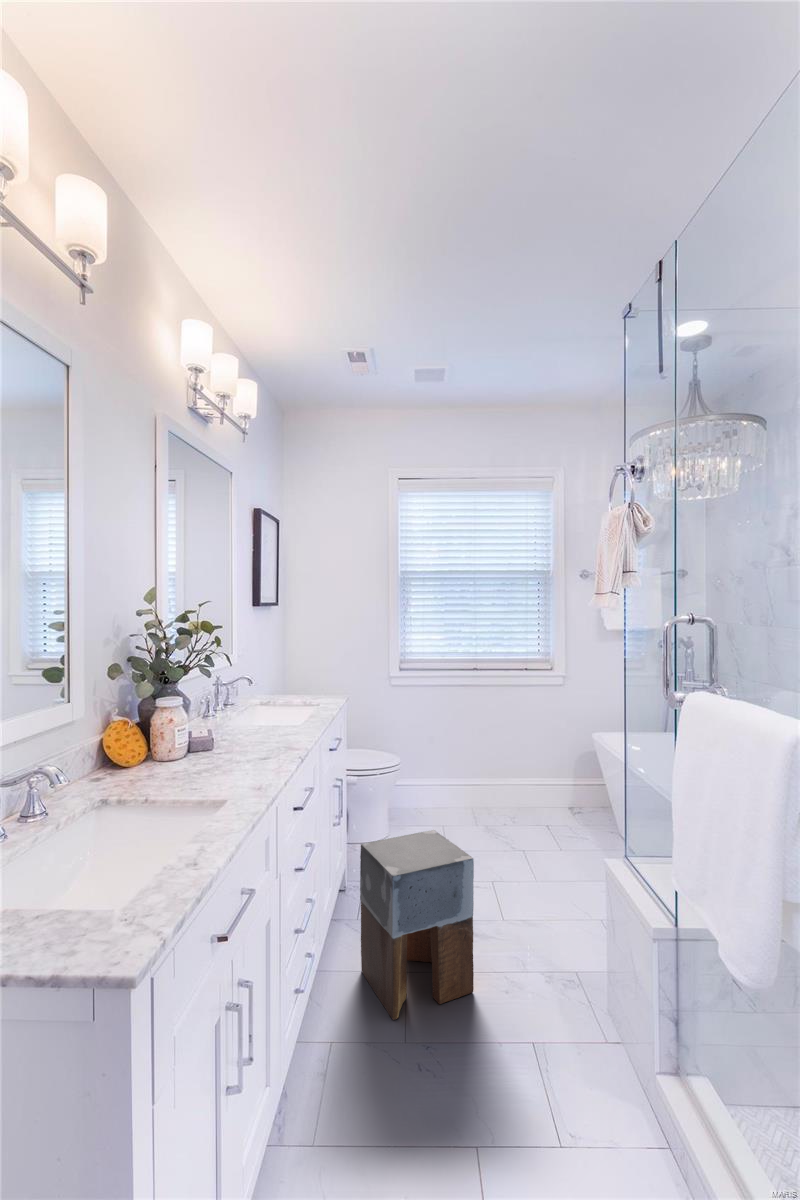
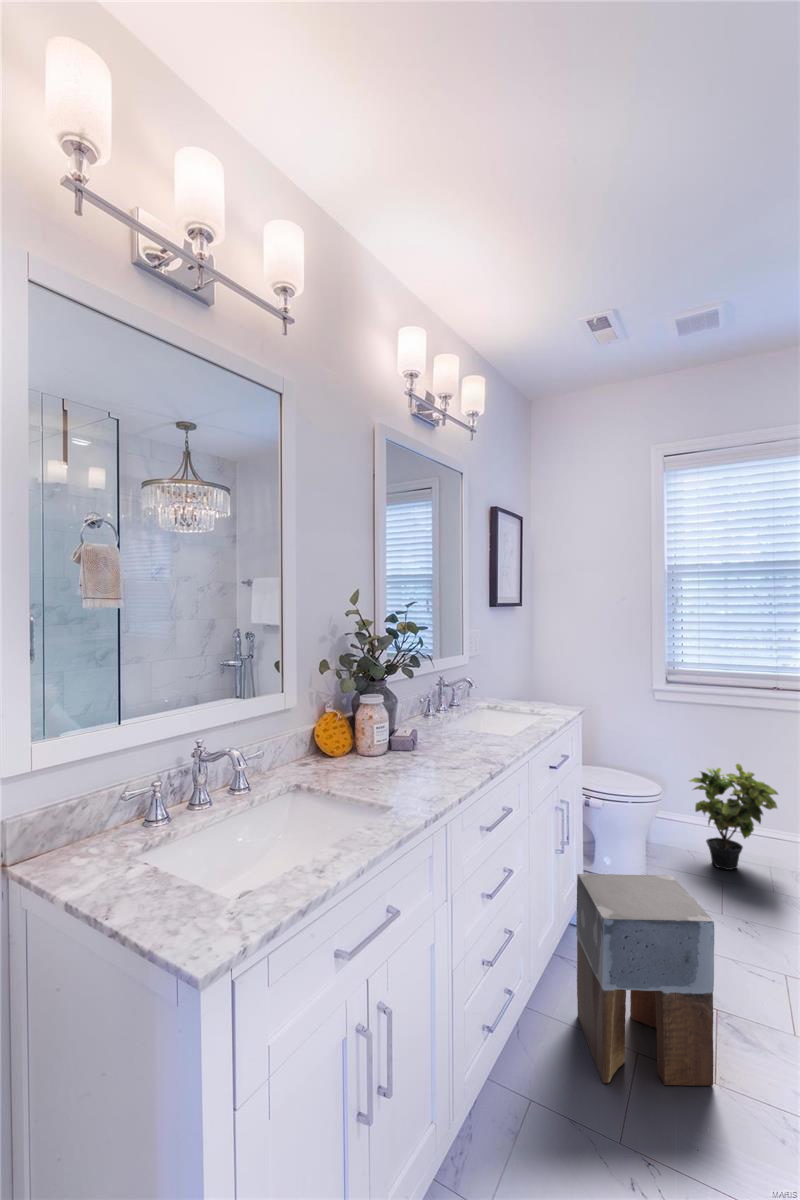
potted plant: none [421,733,486,822] -> present [689,764,778,870]

